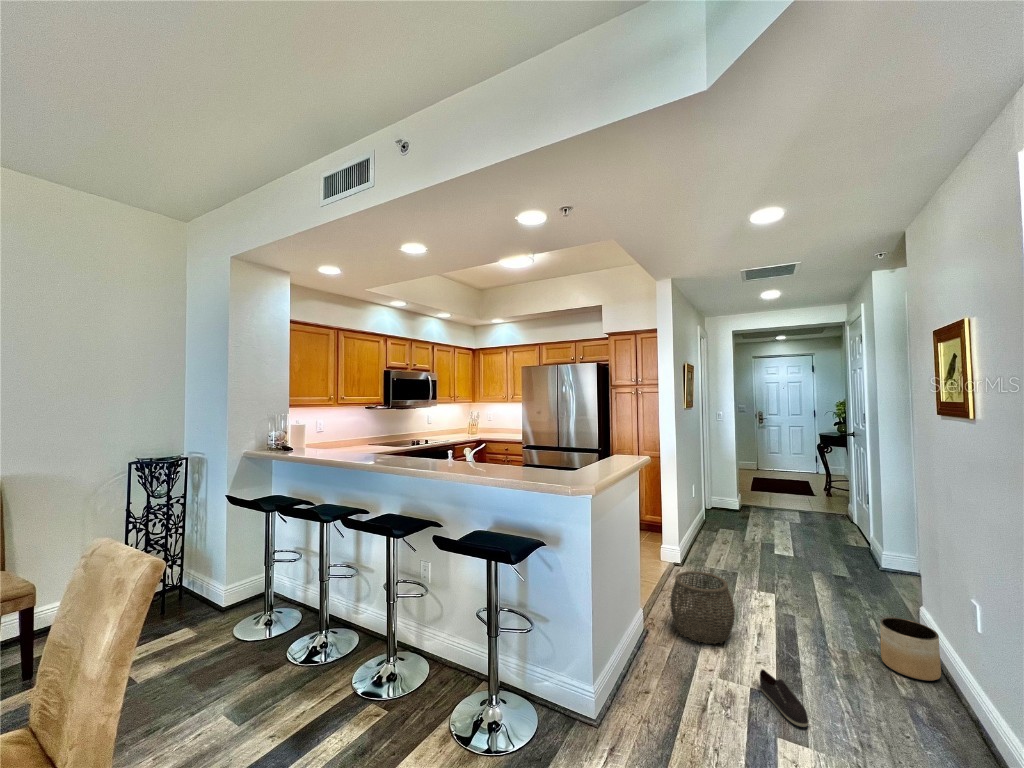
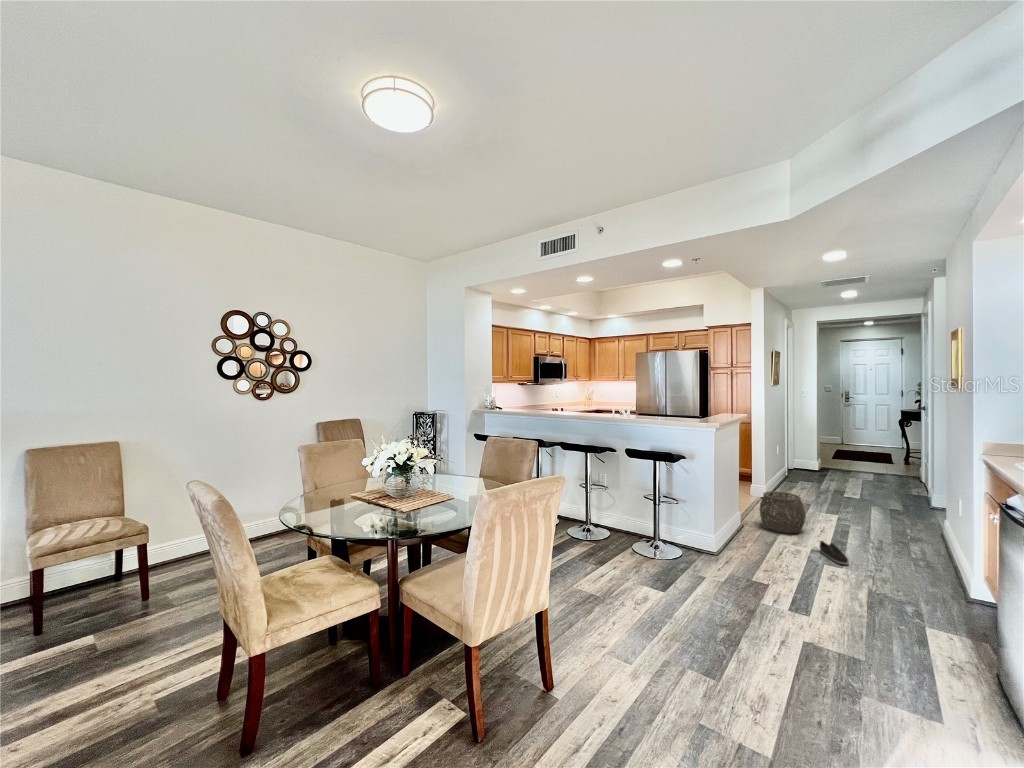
planter: present [880,617,941,681] -> none [910,521,950,556]

